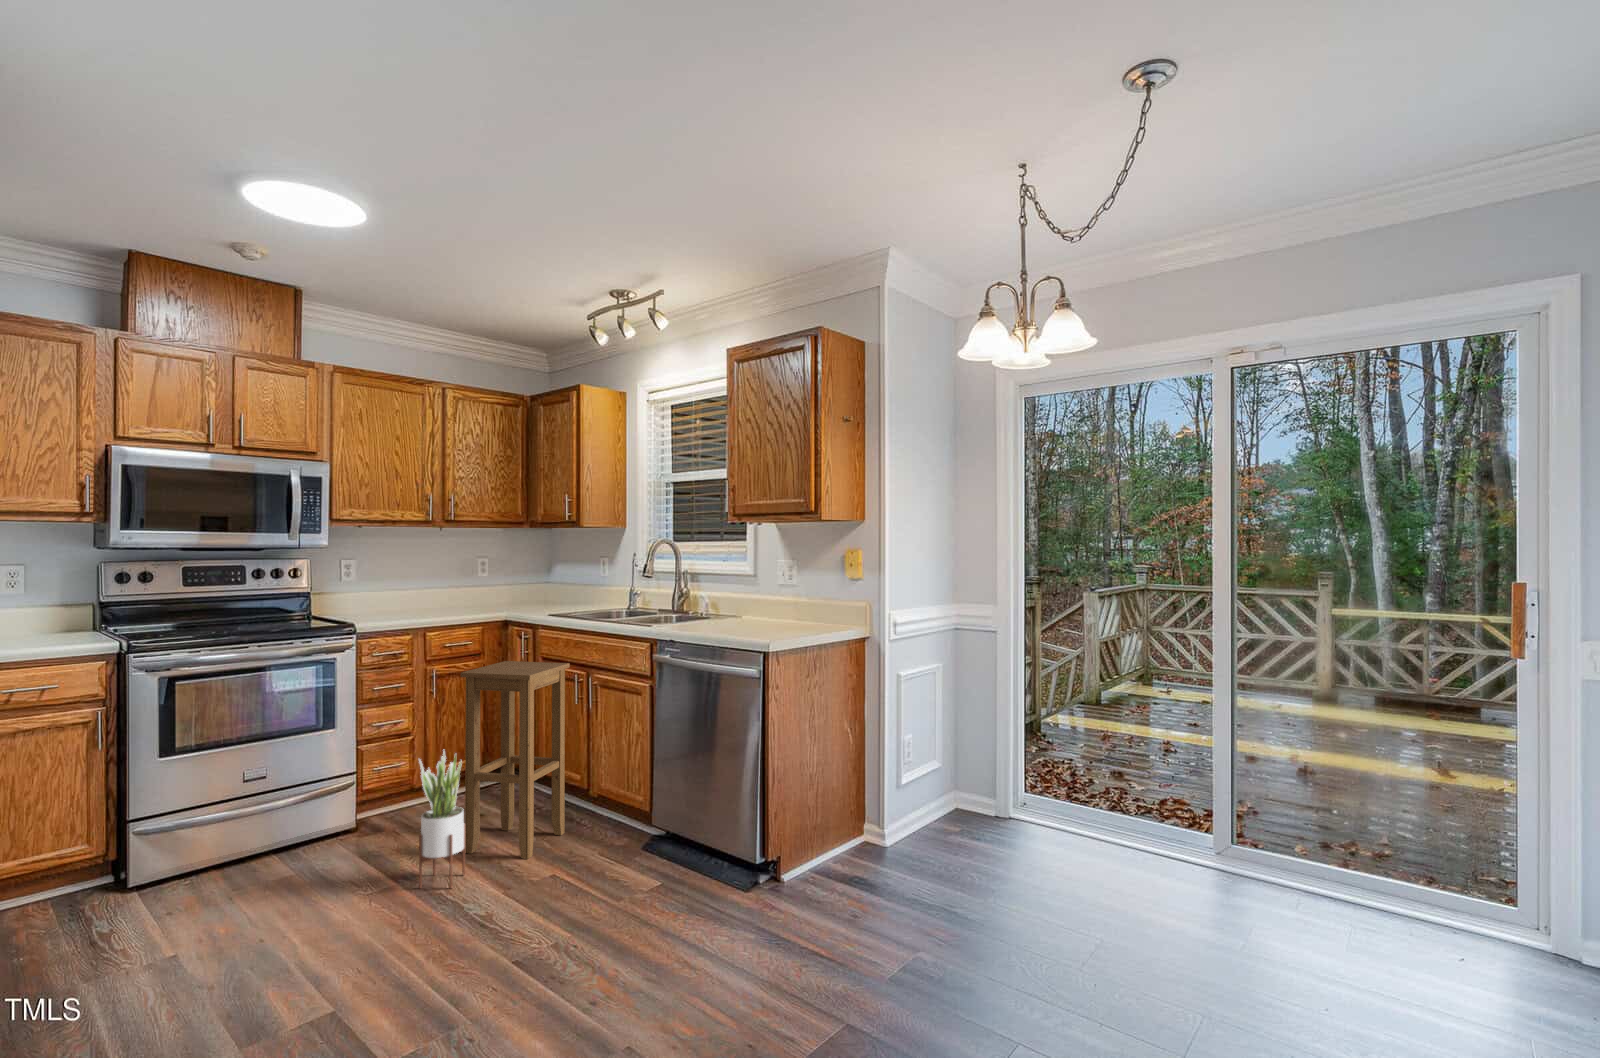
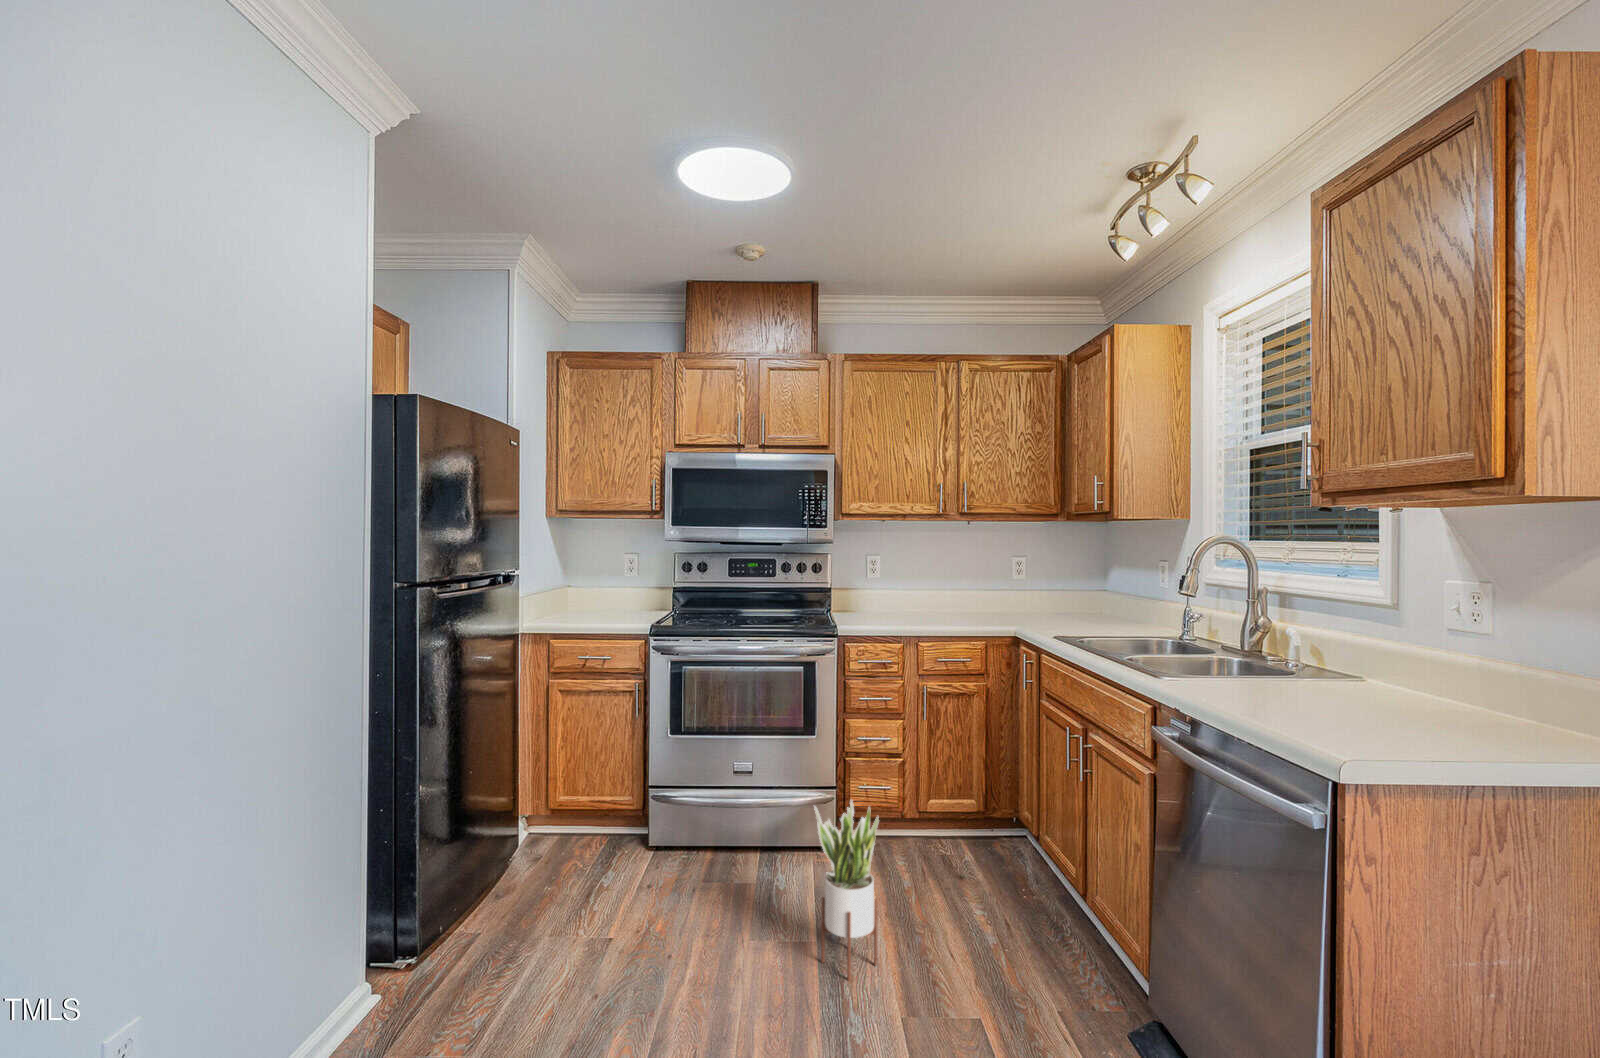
stool: present [460,661,570,859] -> none [897,693,1040,976]

